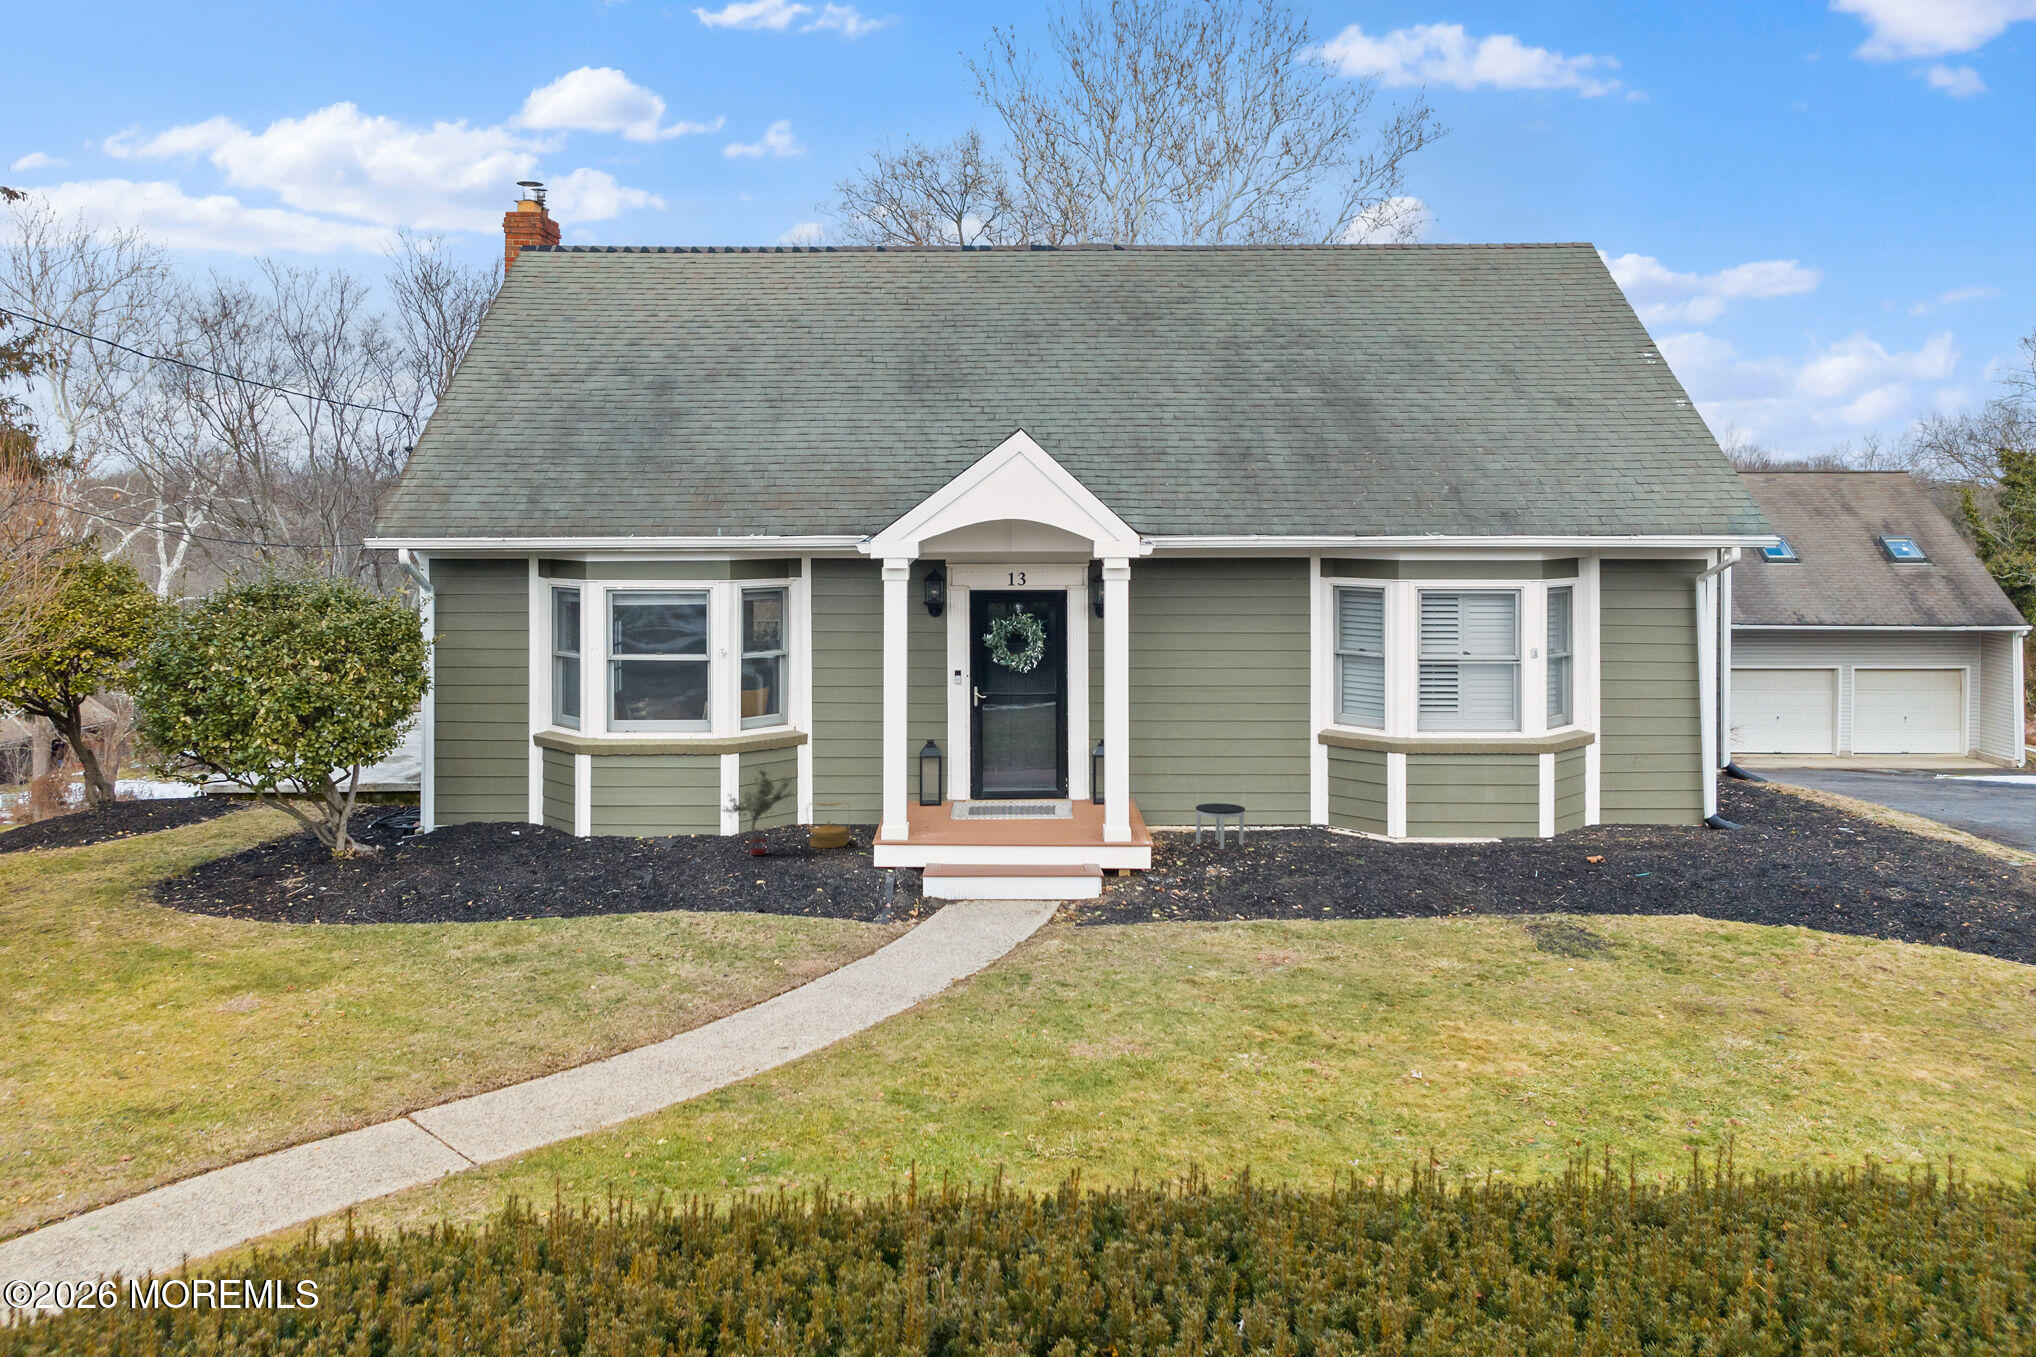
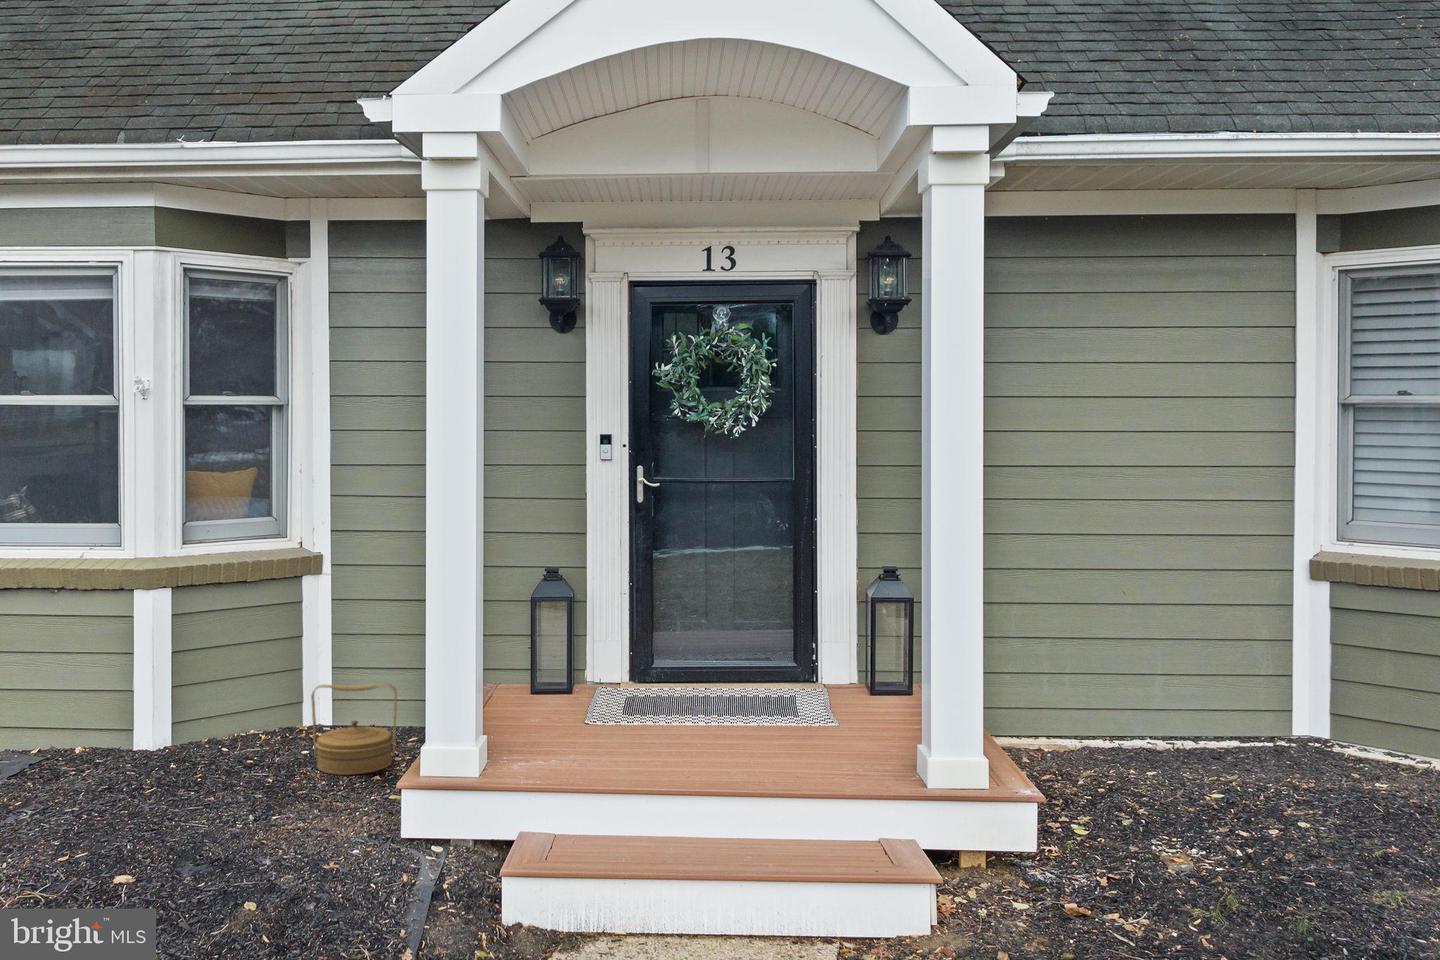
potted tree: present [722,765,792,856] -> none [118,611,276,794]
round table: present [1196,803,1245,849] -> none [1069,691,1169,787]

